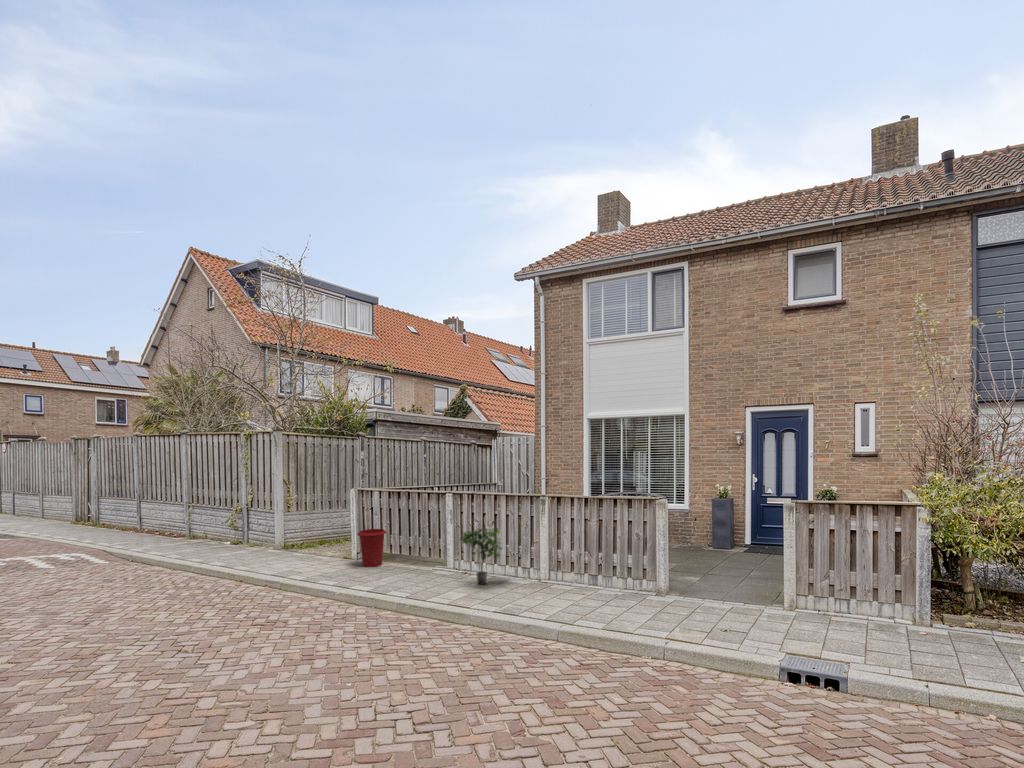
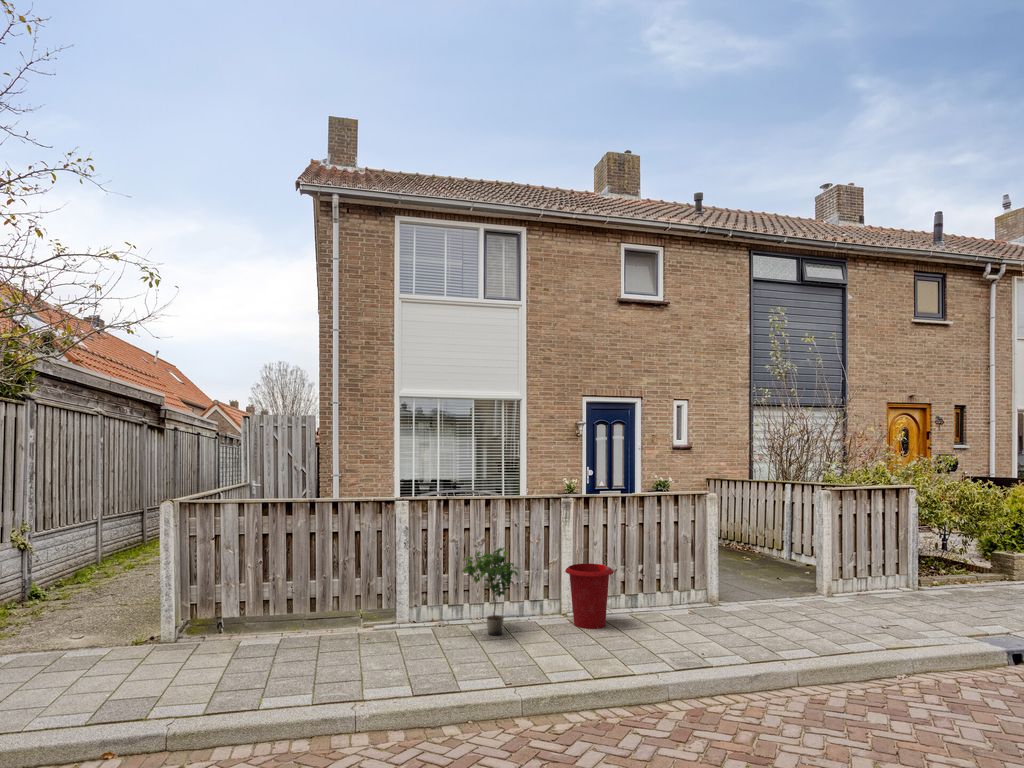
waste bin: present [357,529,386,567] -> present [565,563,613,629]

